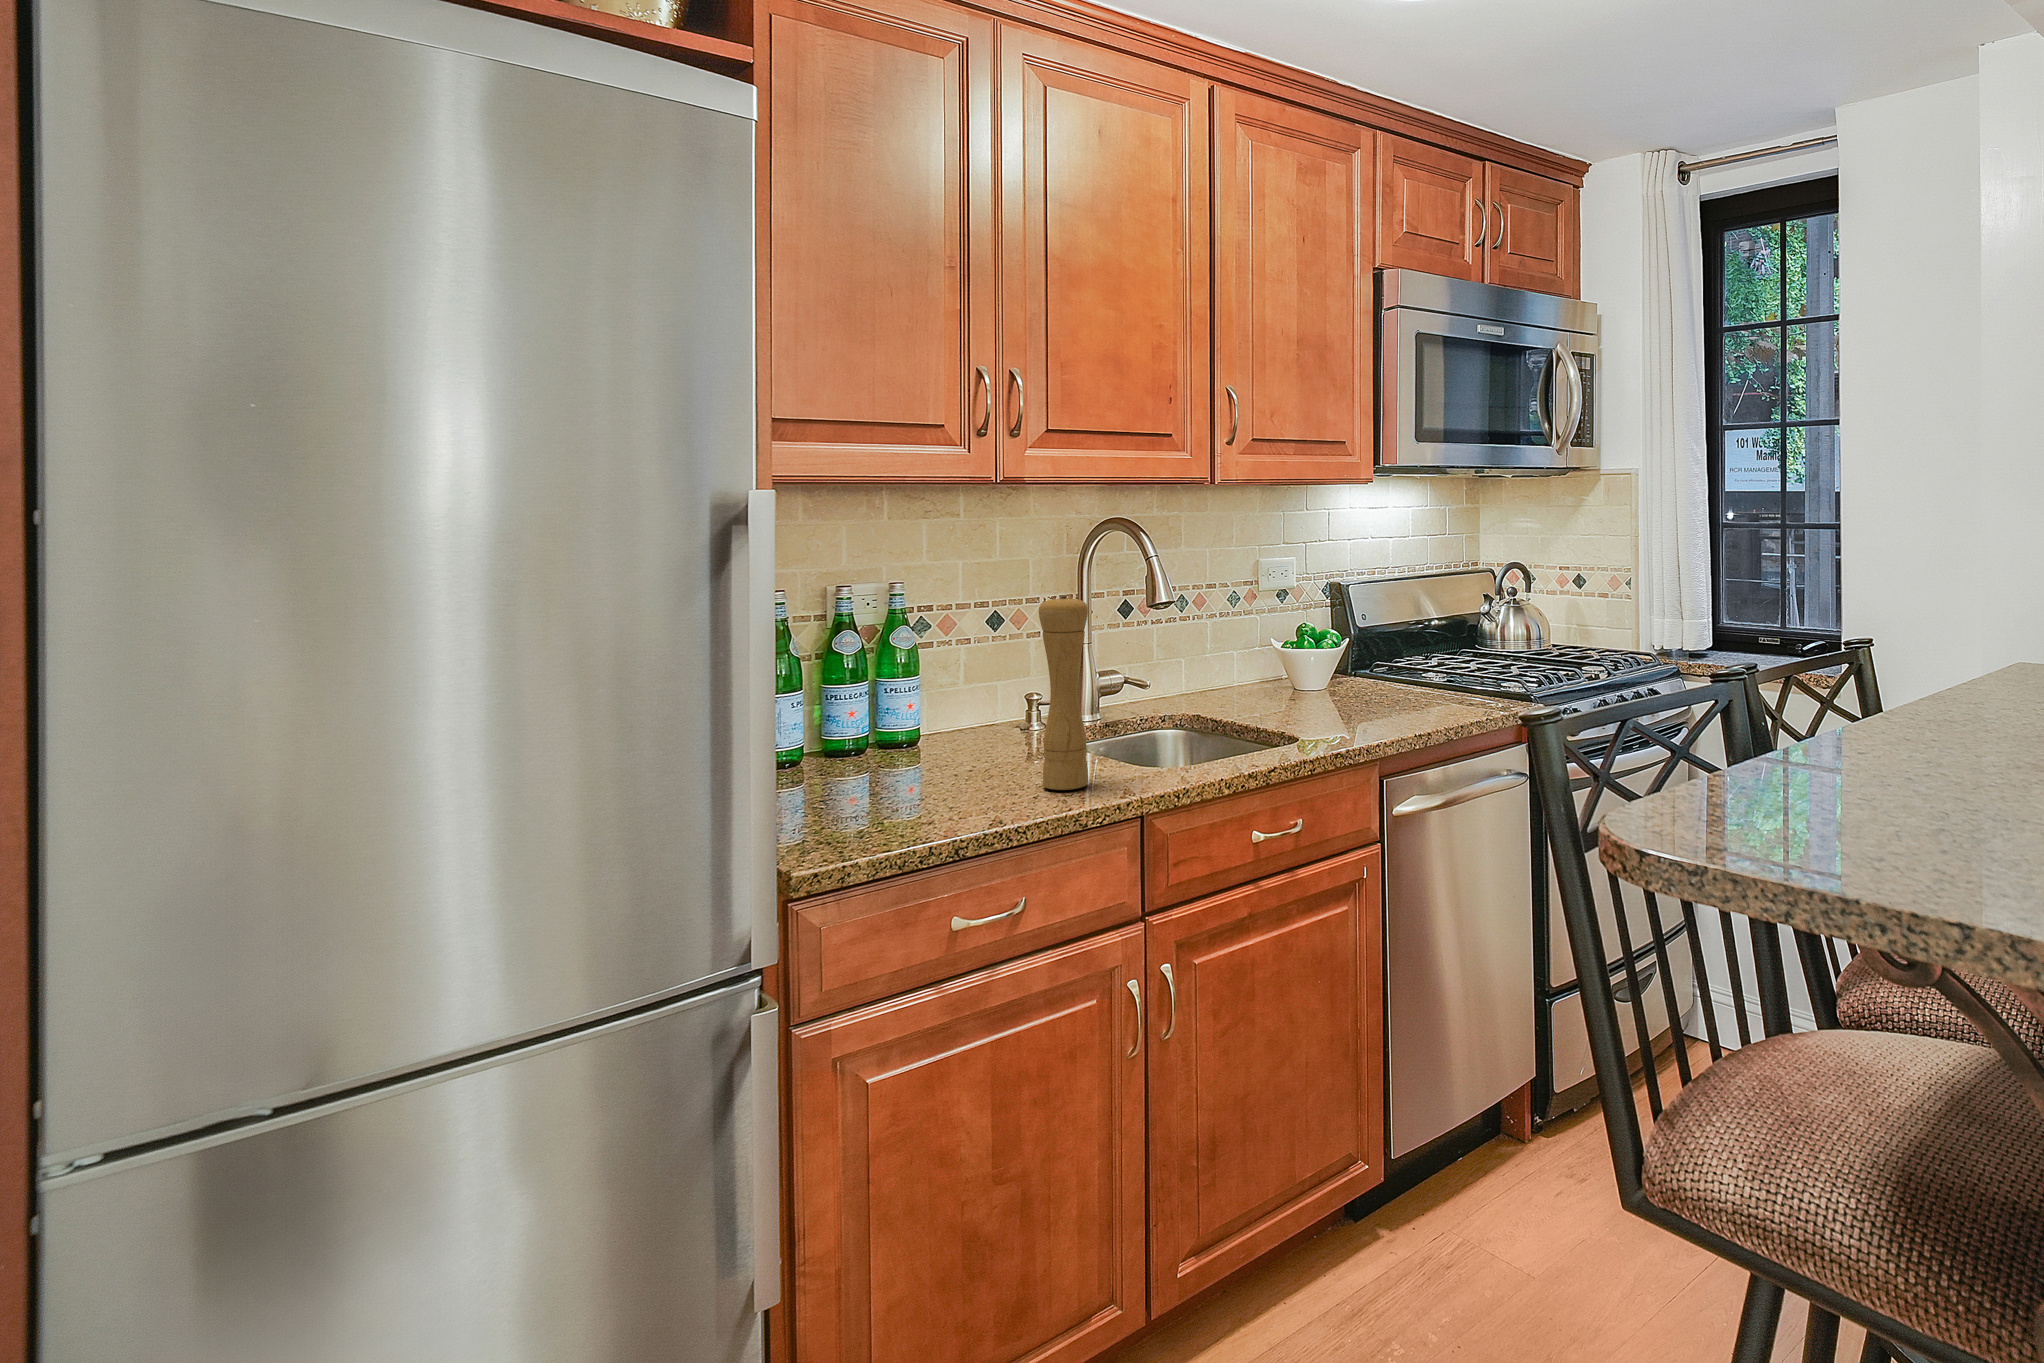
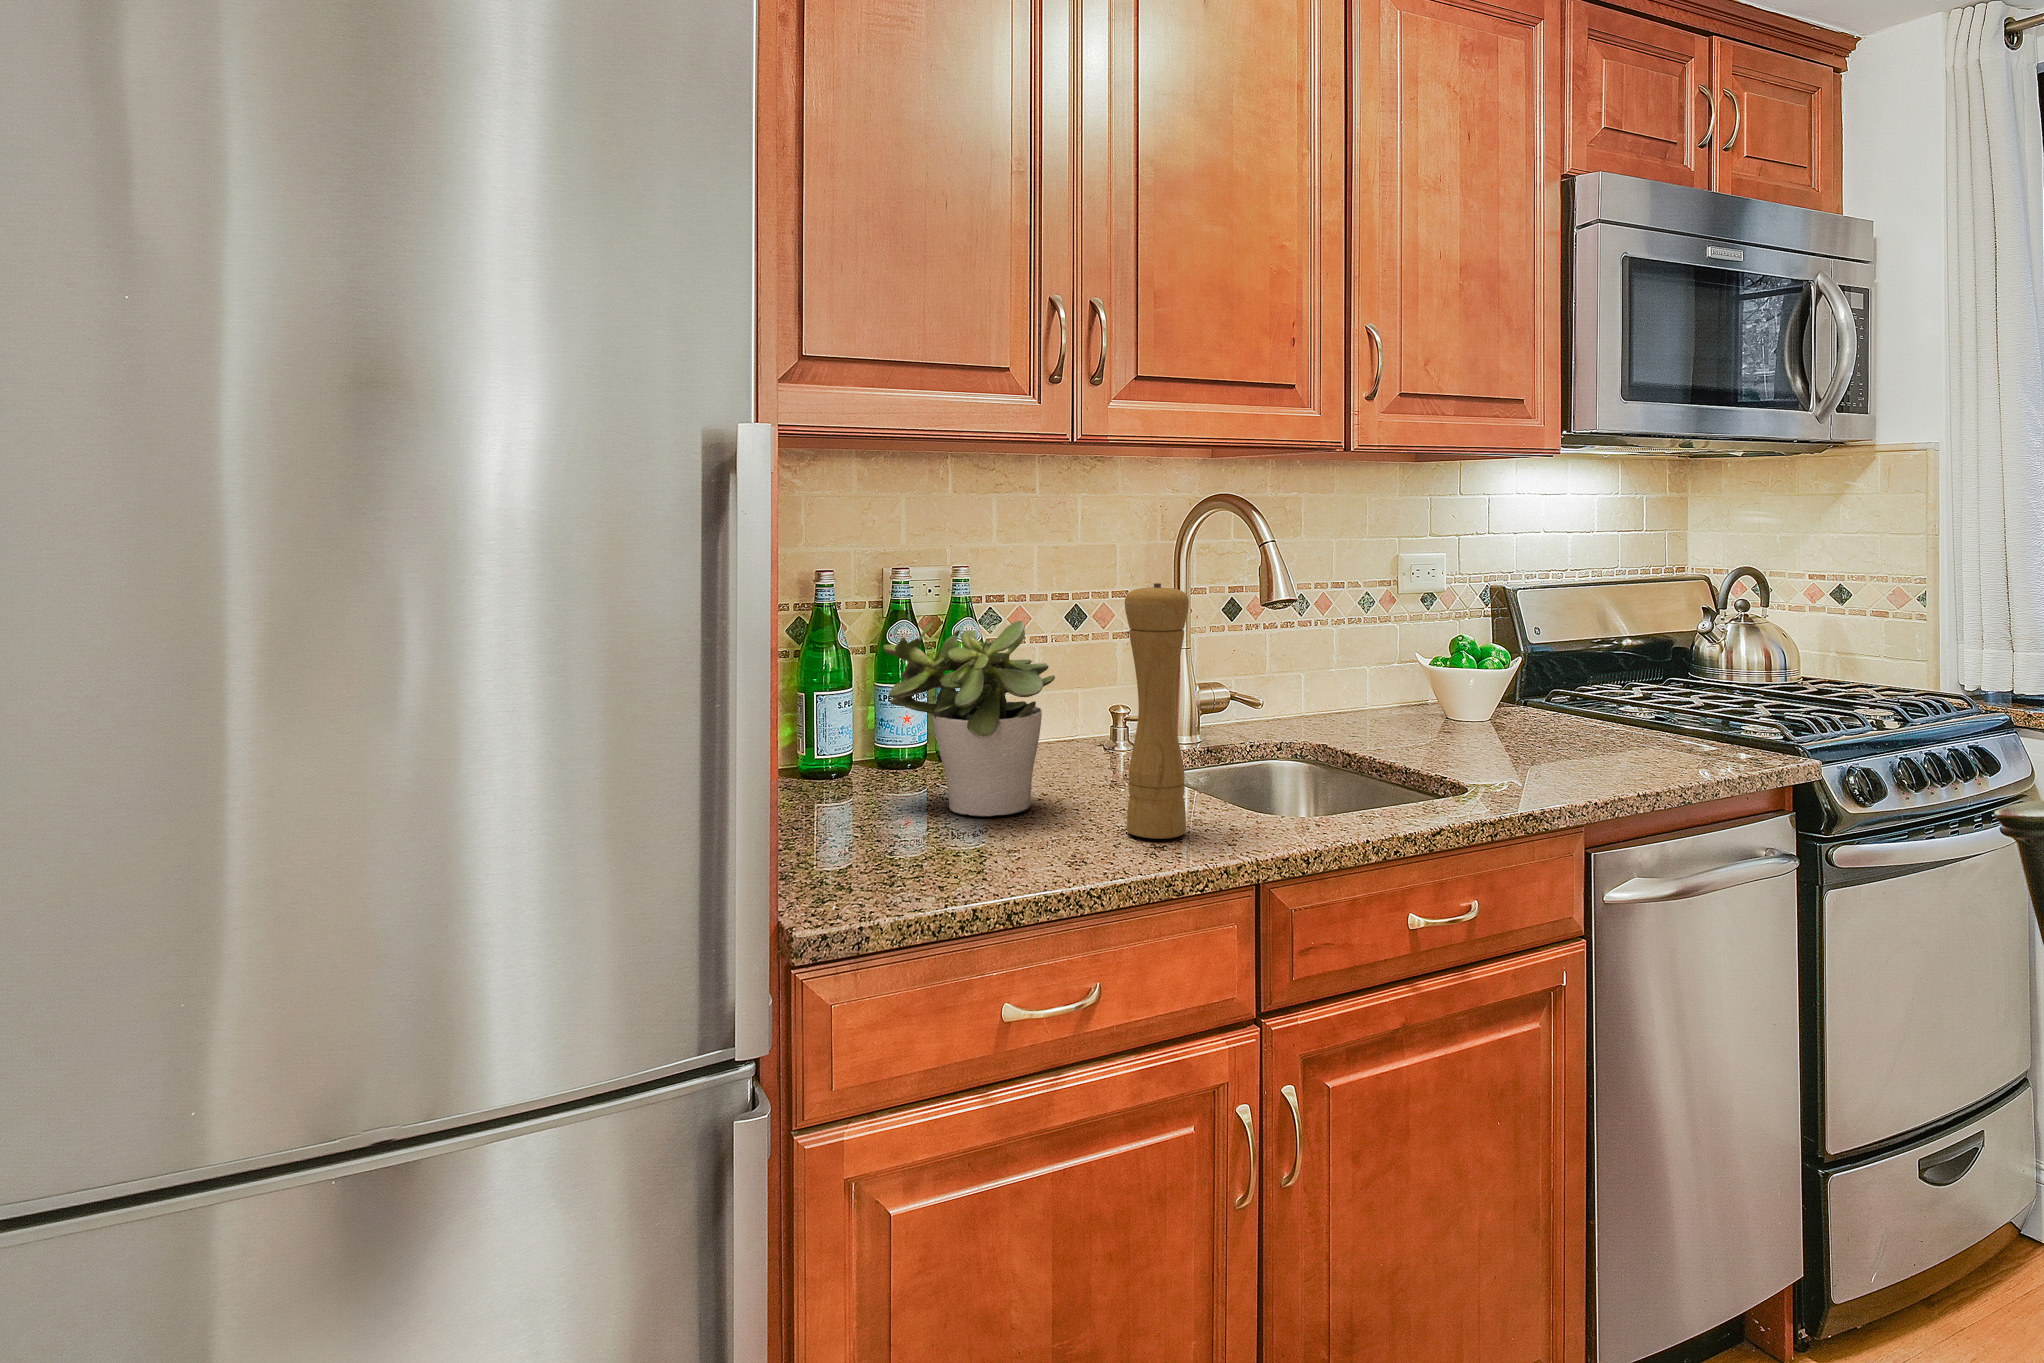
potted plant: none [839,628,983,784] -> present [883,621,1055,817]

